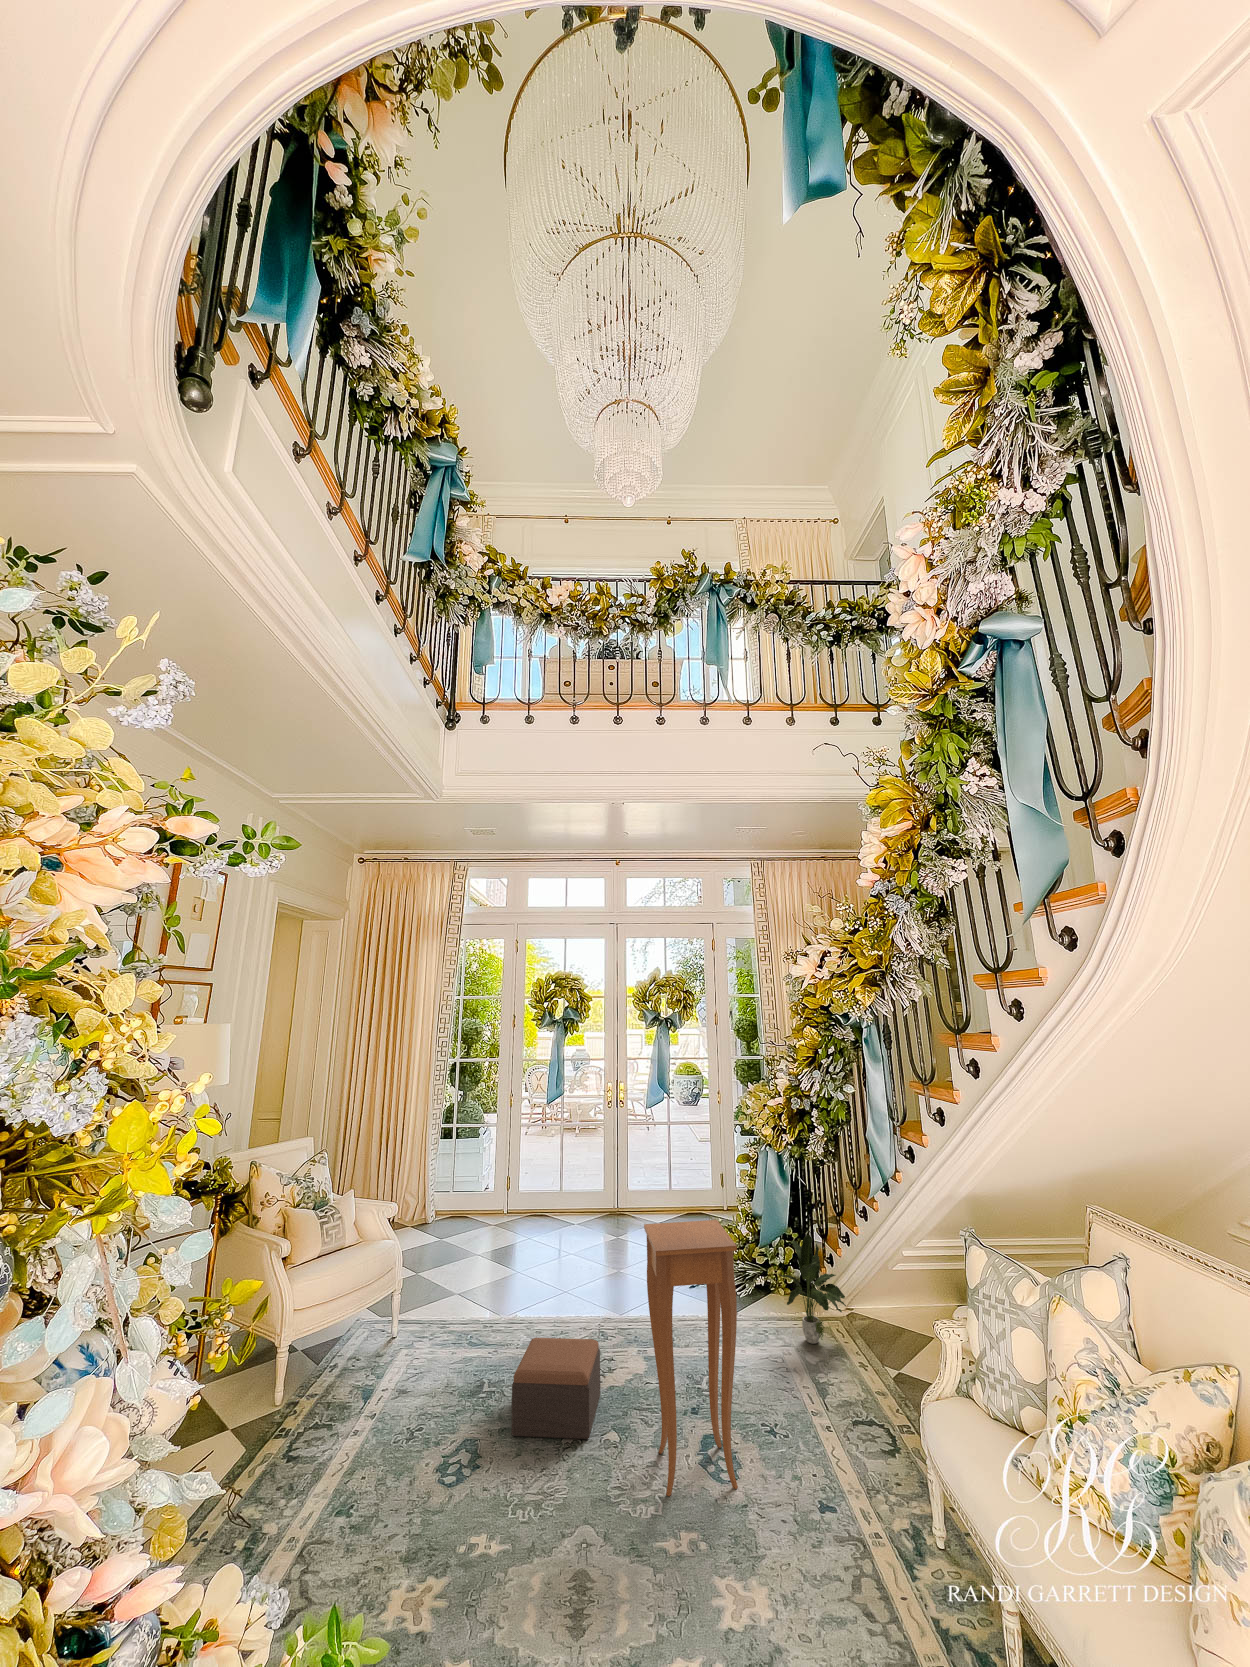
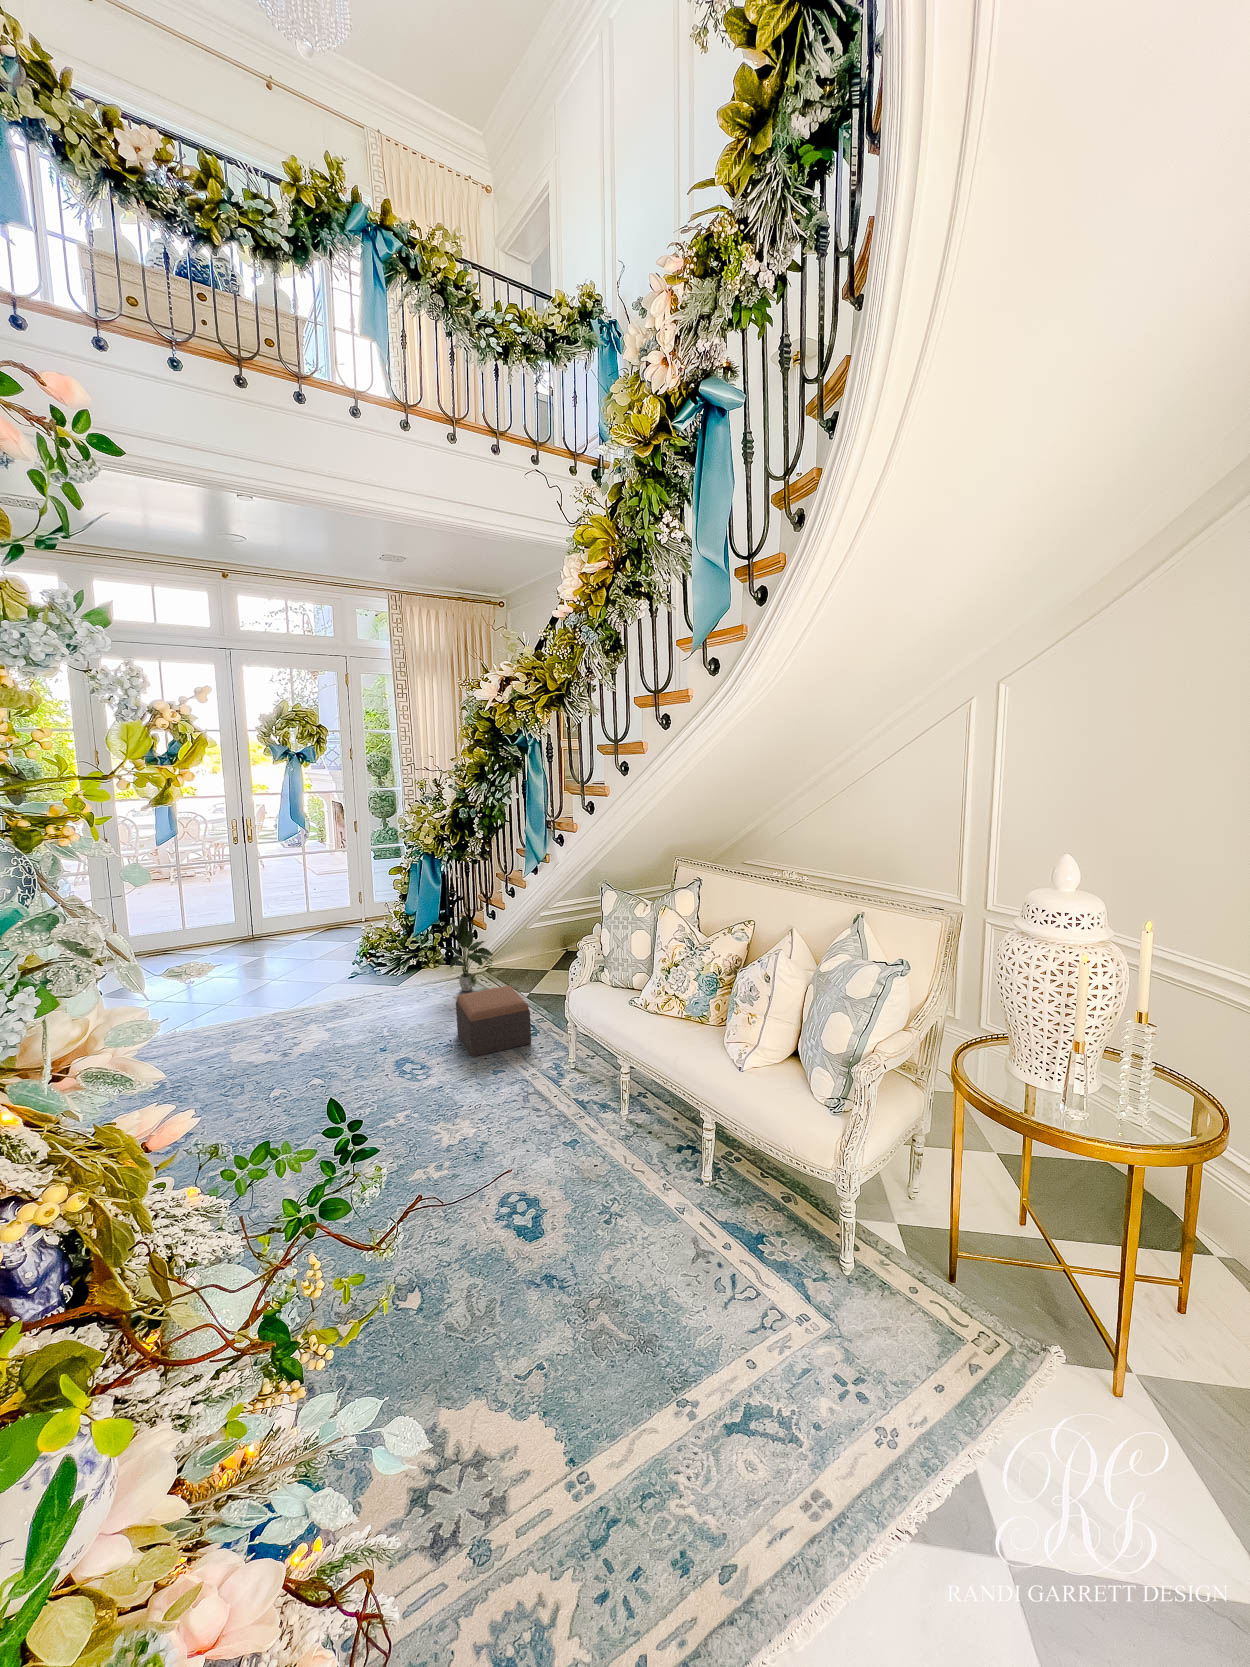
side table: present [644,1220,738,1496] -> none [343,907,437,1102]
footstool: present [511,1338,601,1439] -> present [456,986,531,1057]

